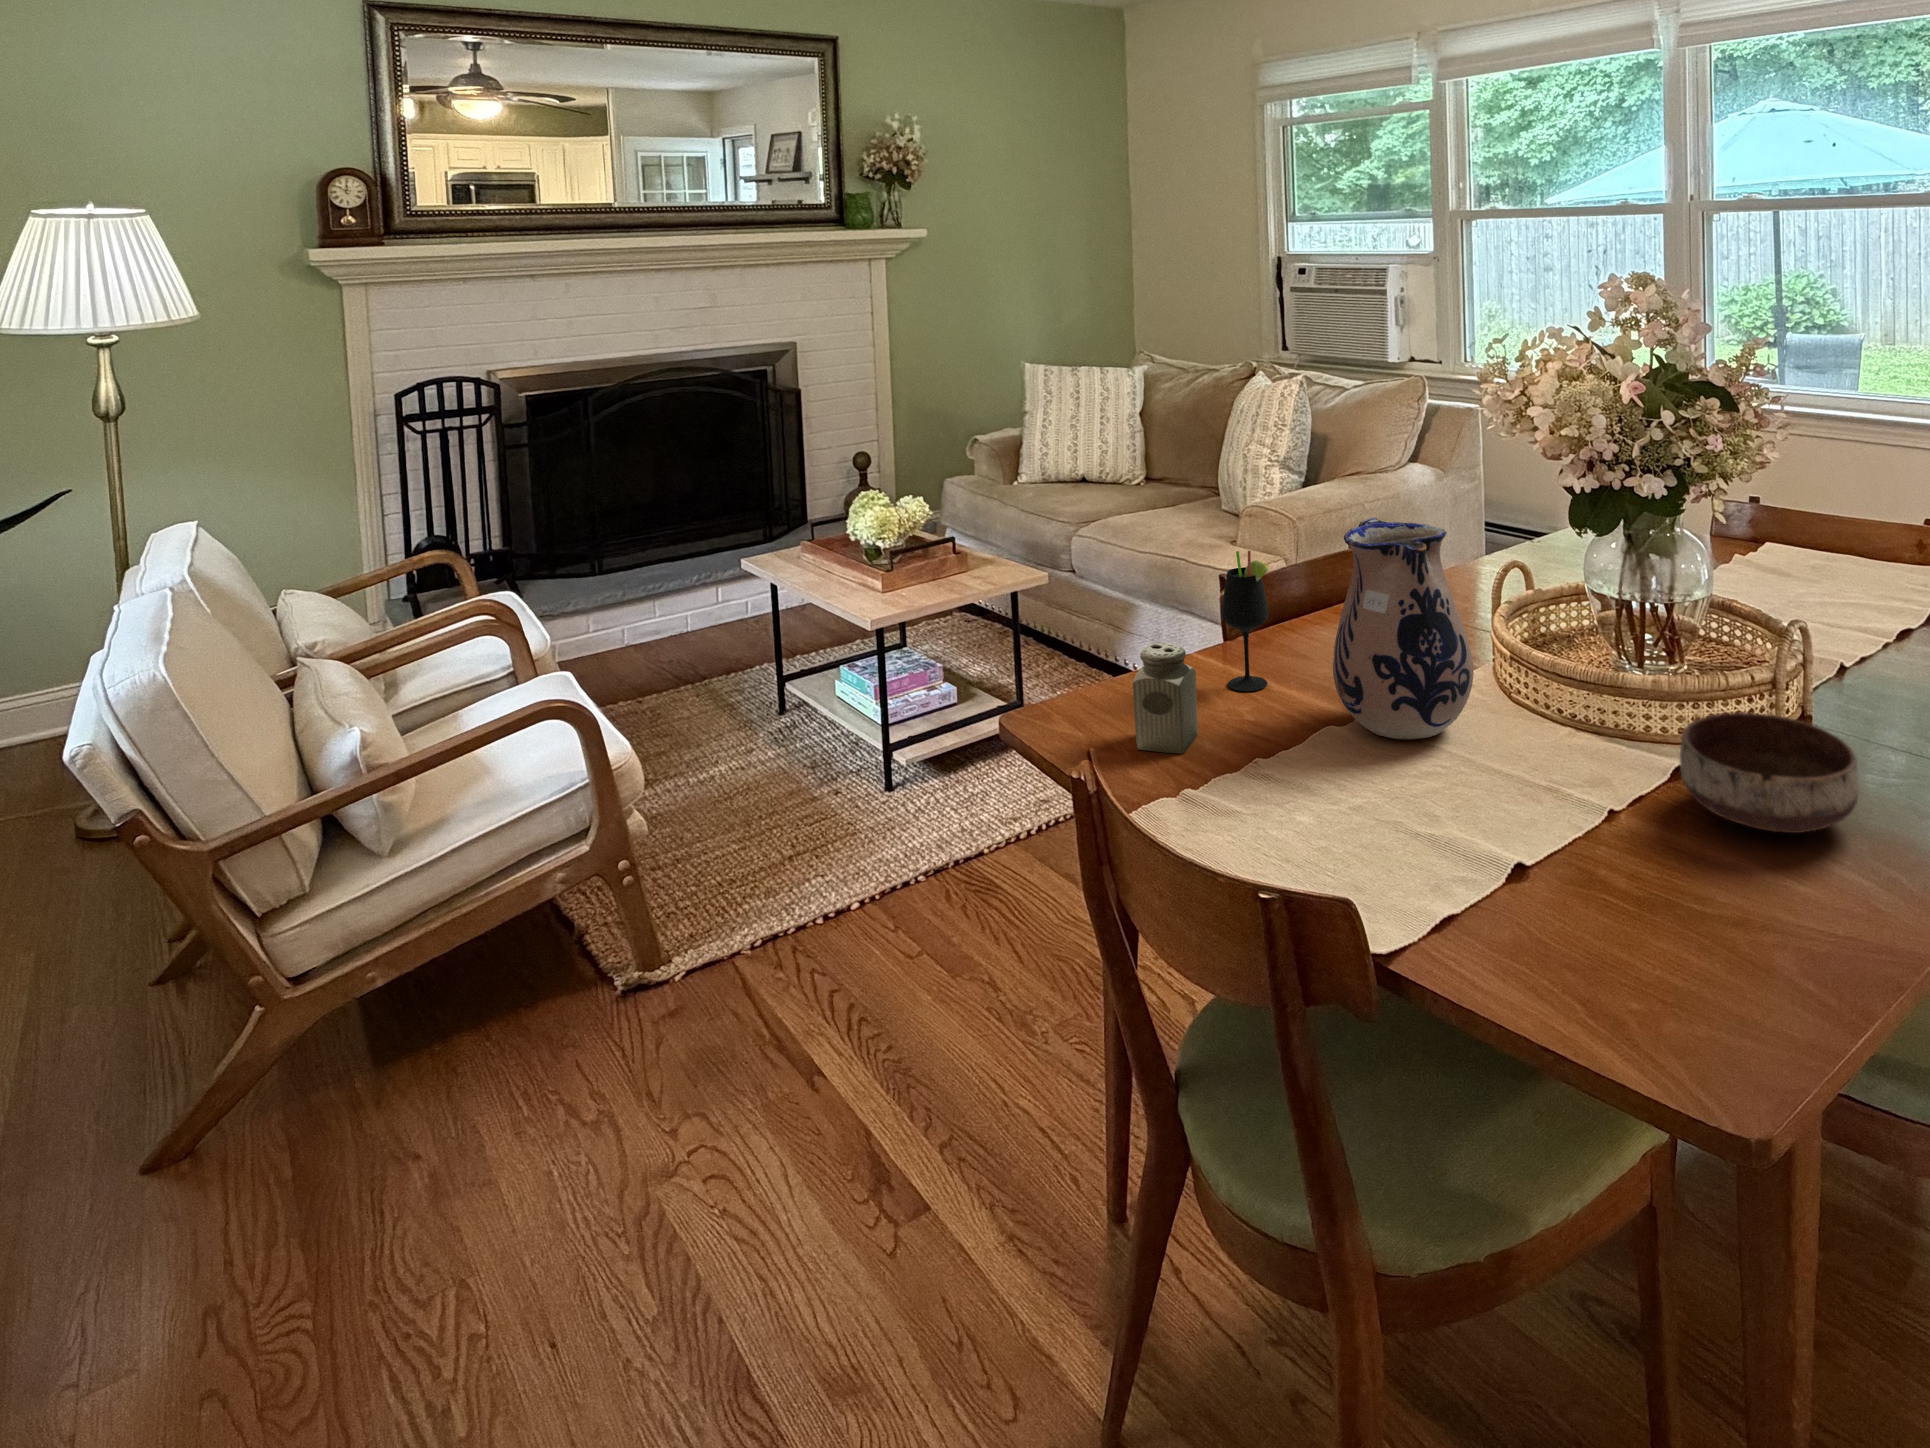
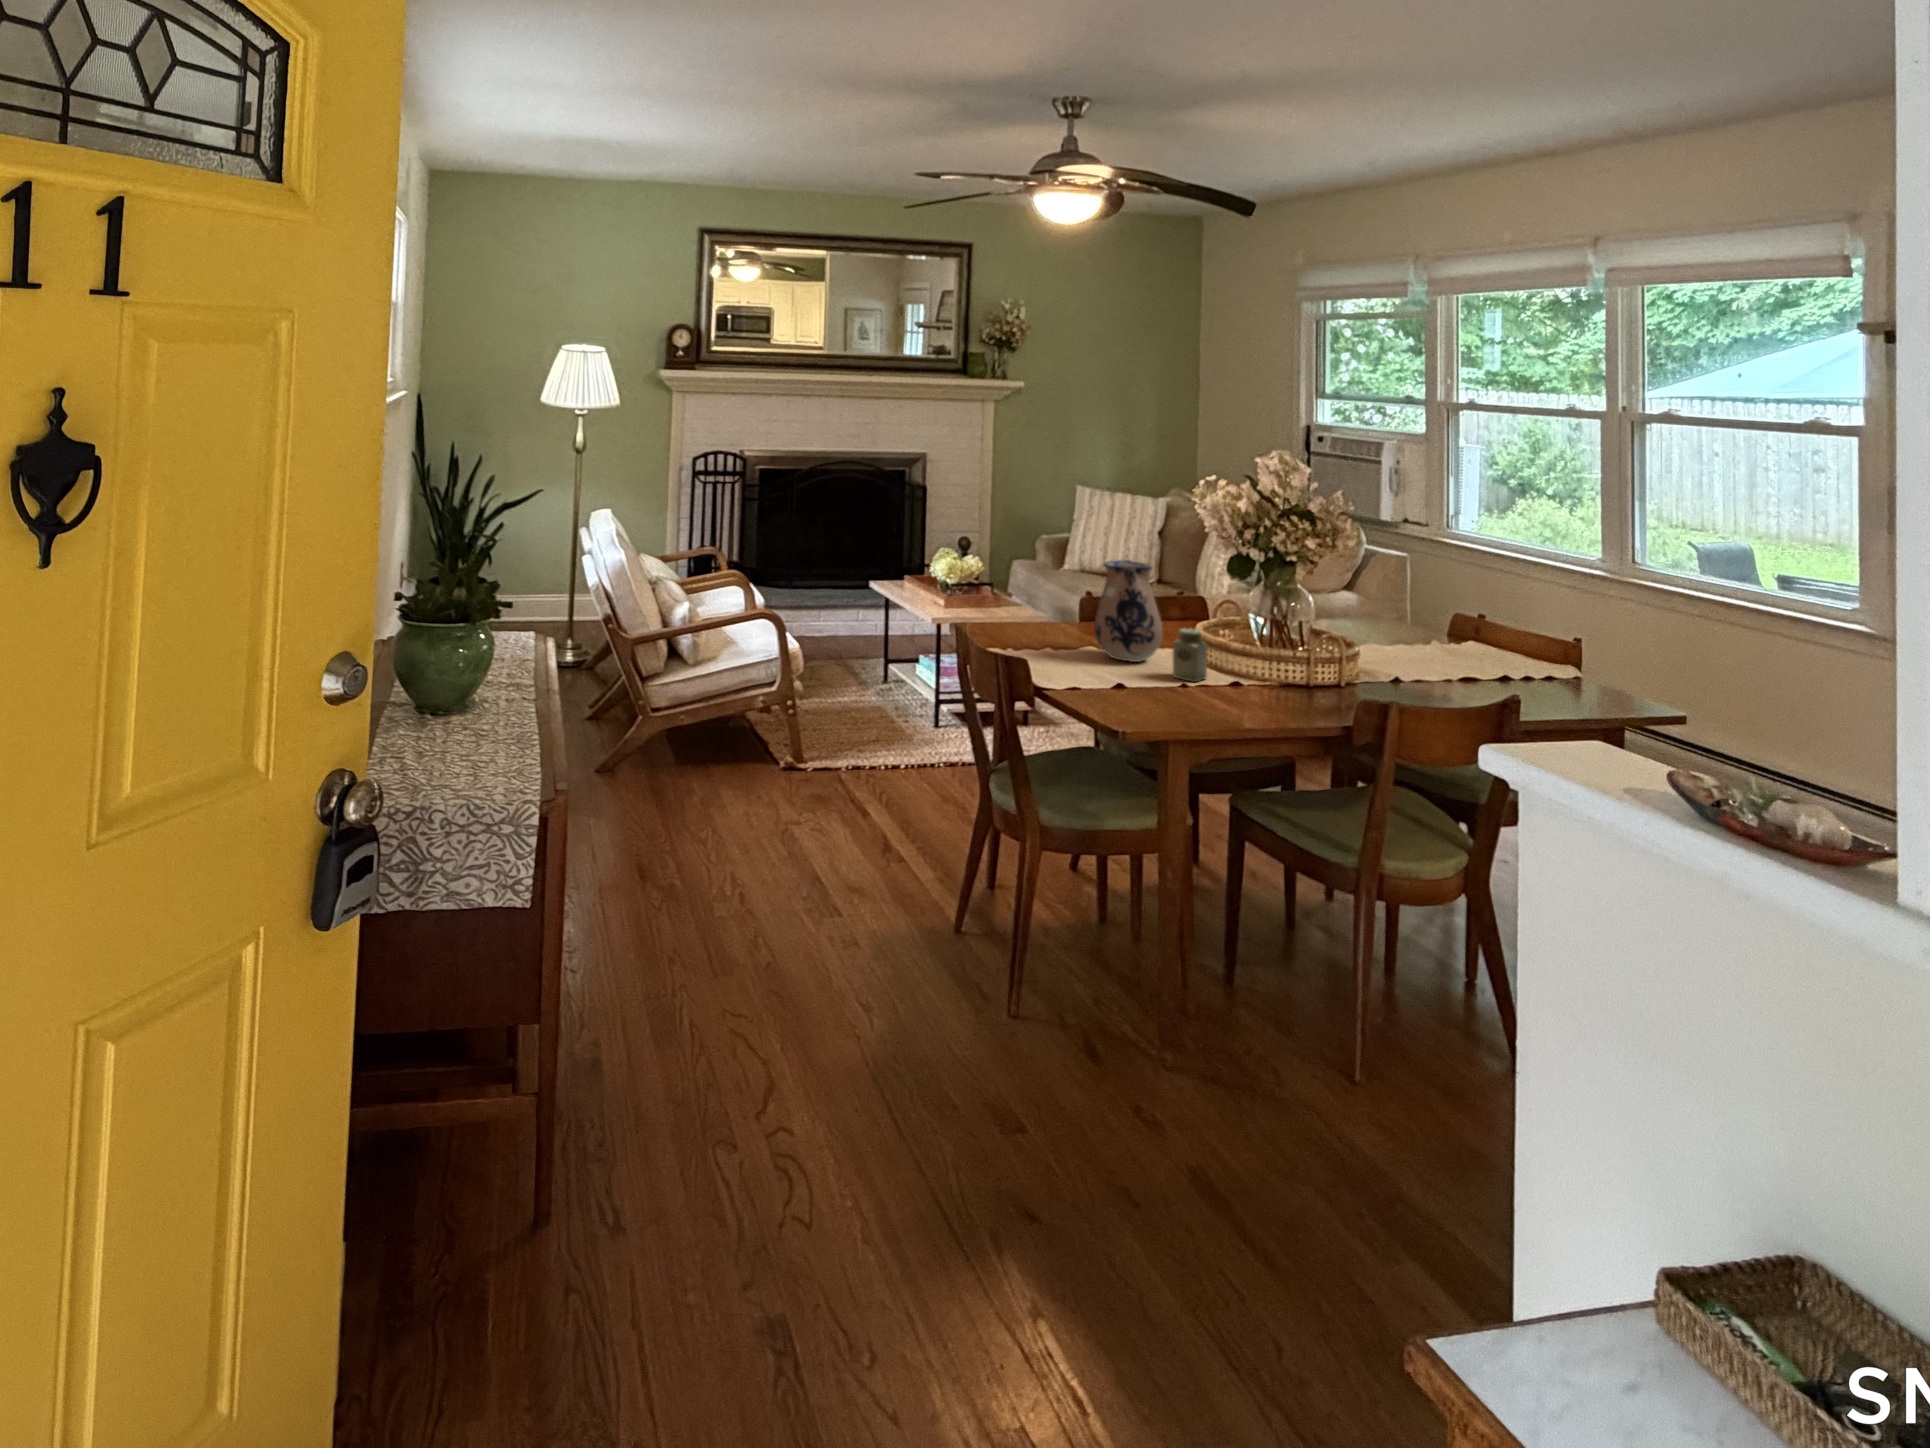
wine glass: present [1222,551,1269,691] -> none [1061,568,1084,639]
salt shaker: present [1133,643,1198,754] -> present [1173,628,1207,682]
bowl: present [1680,712,1859,833] -> none [1212,658,1288,703]

